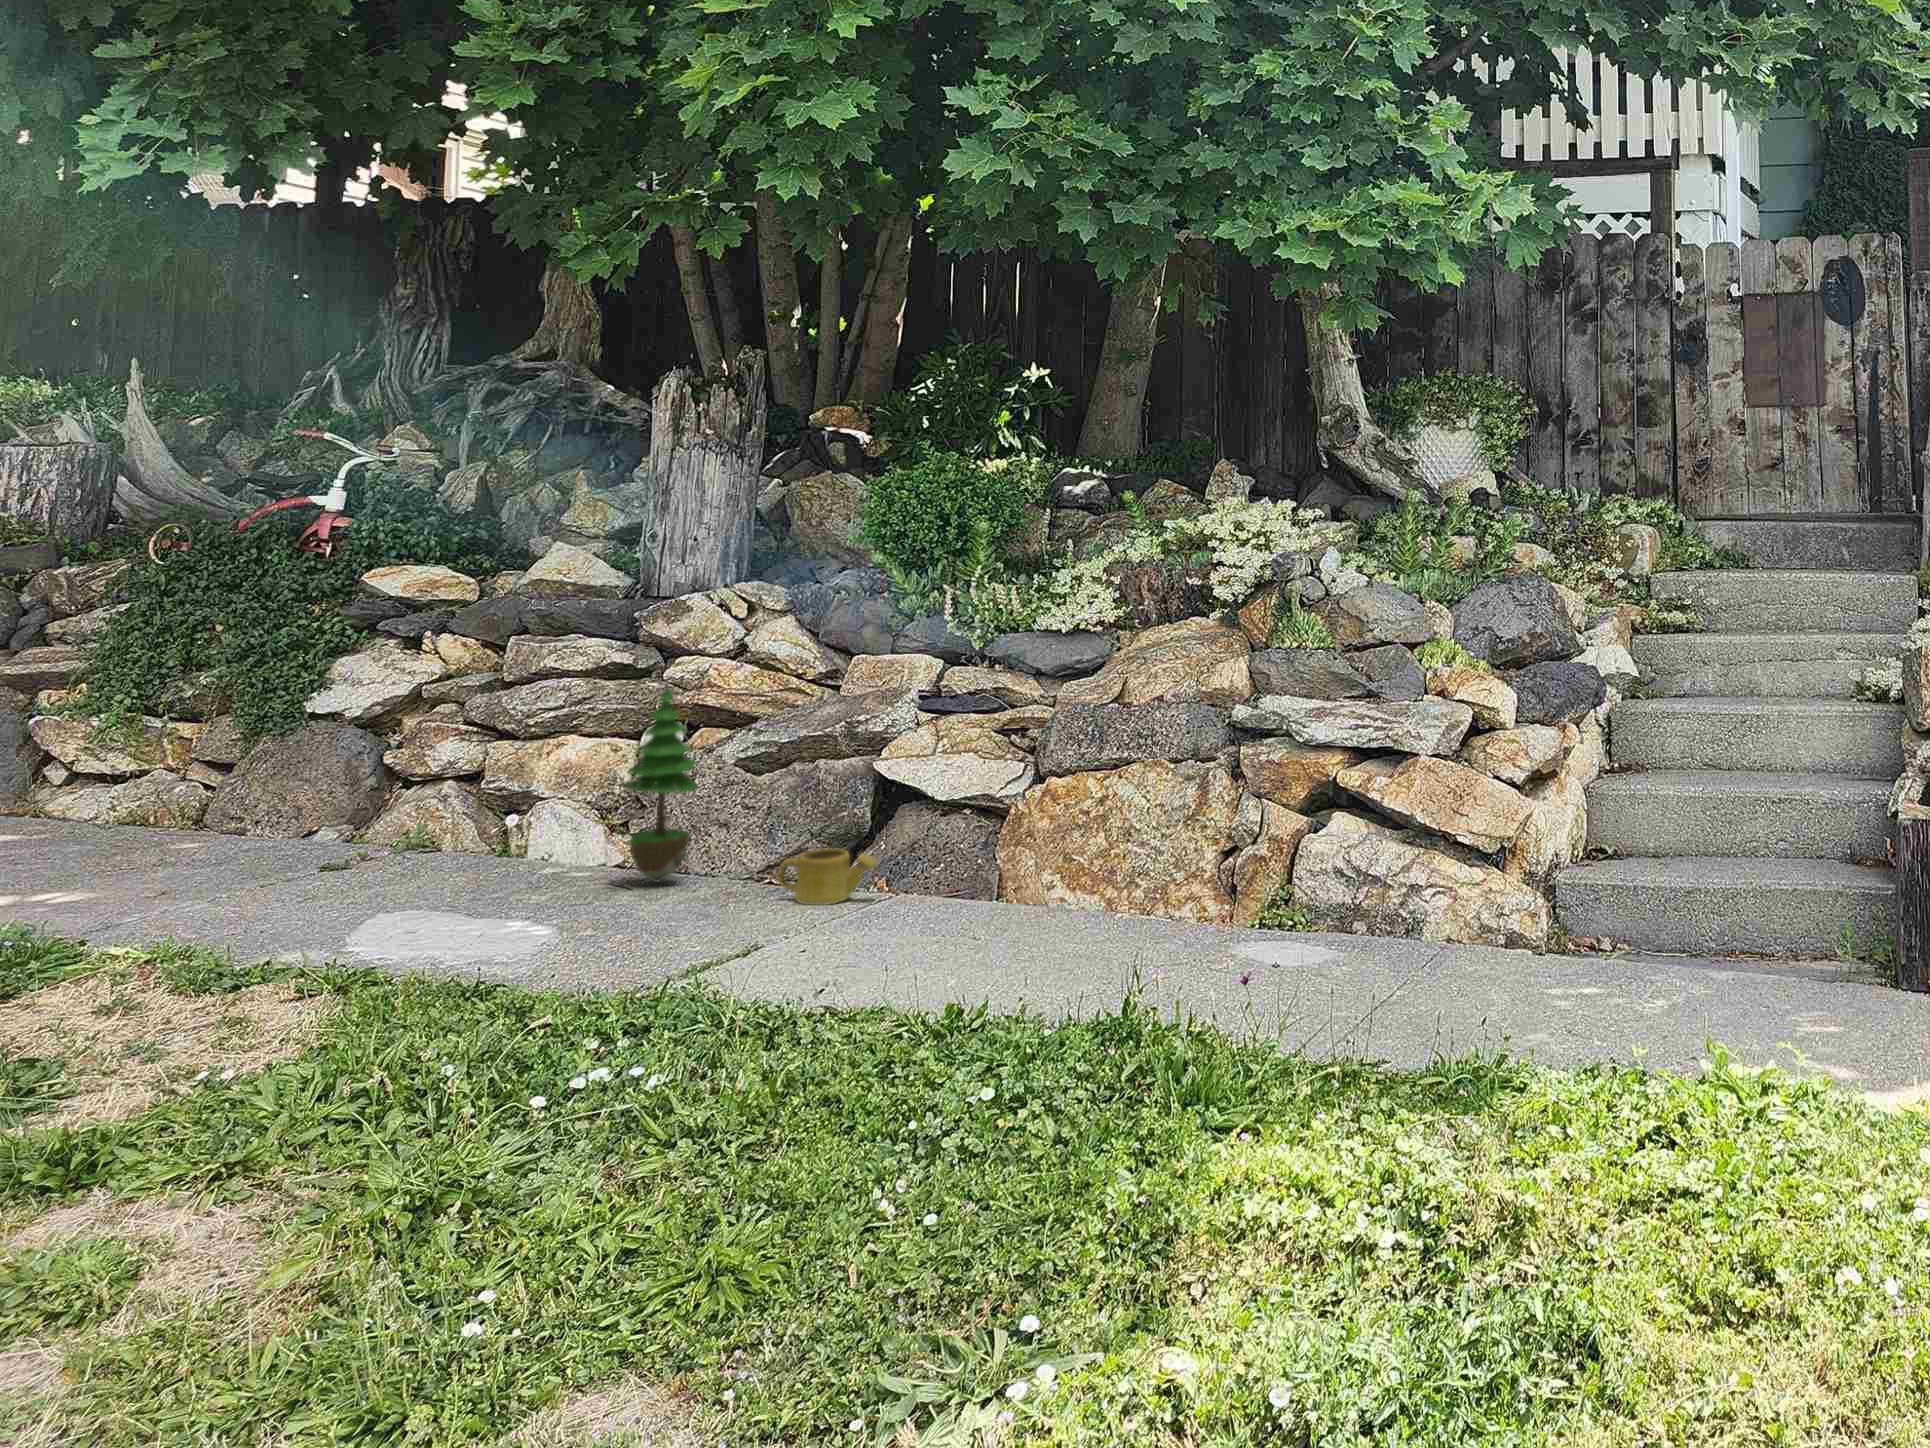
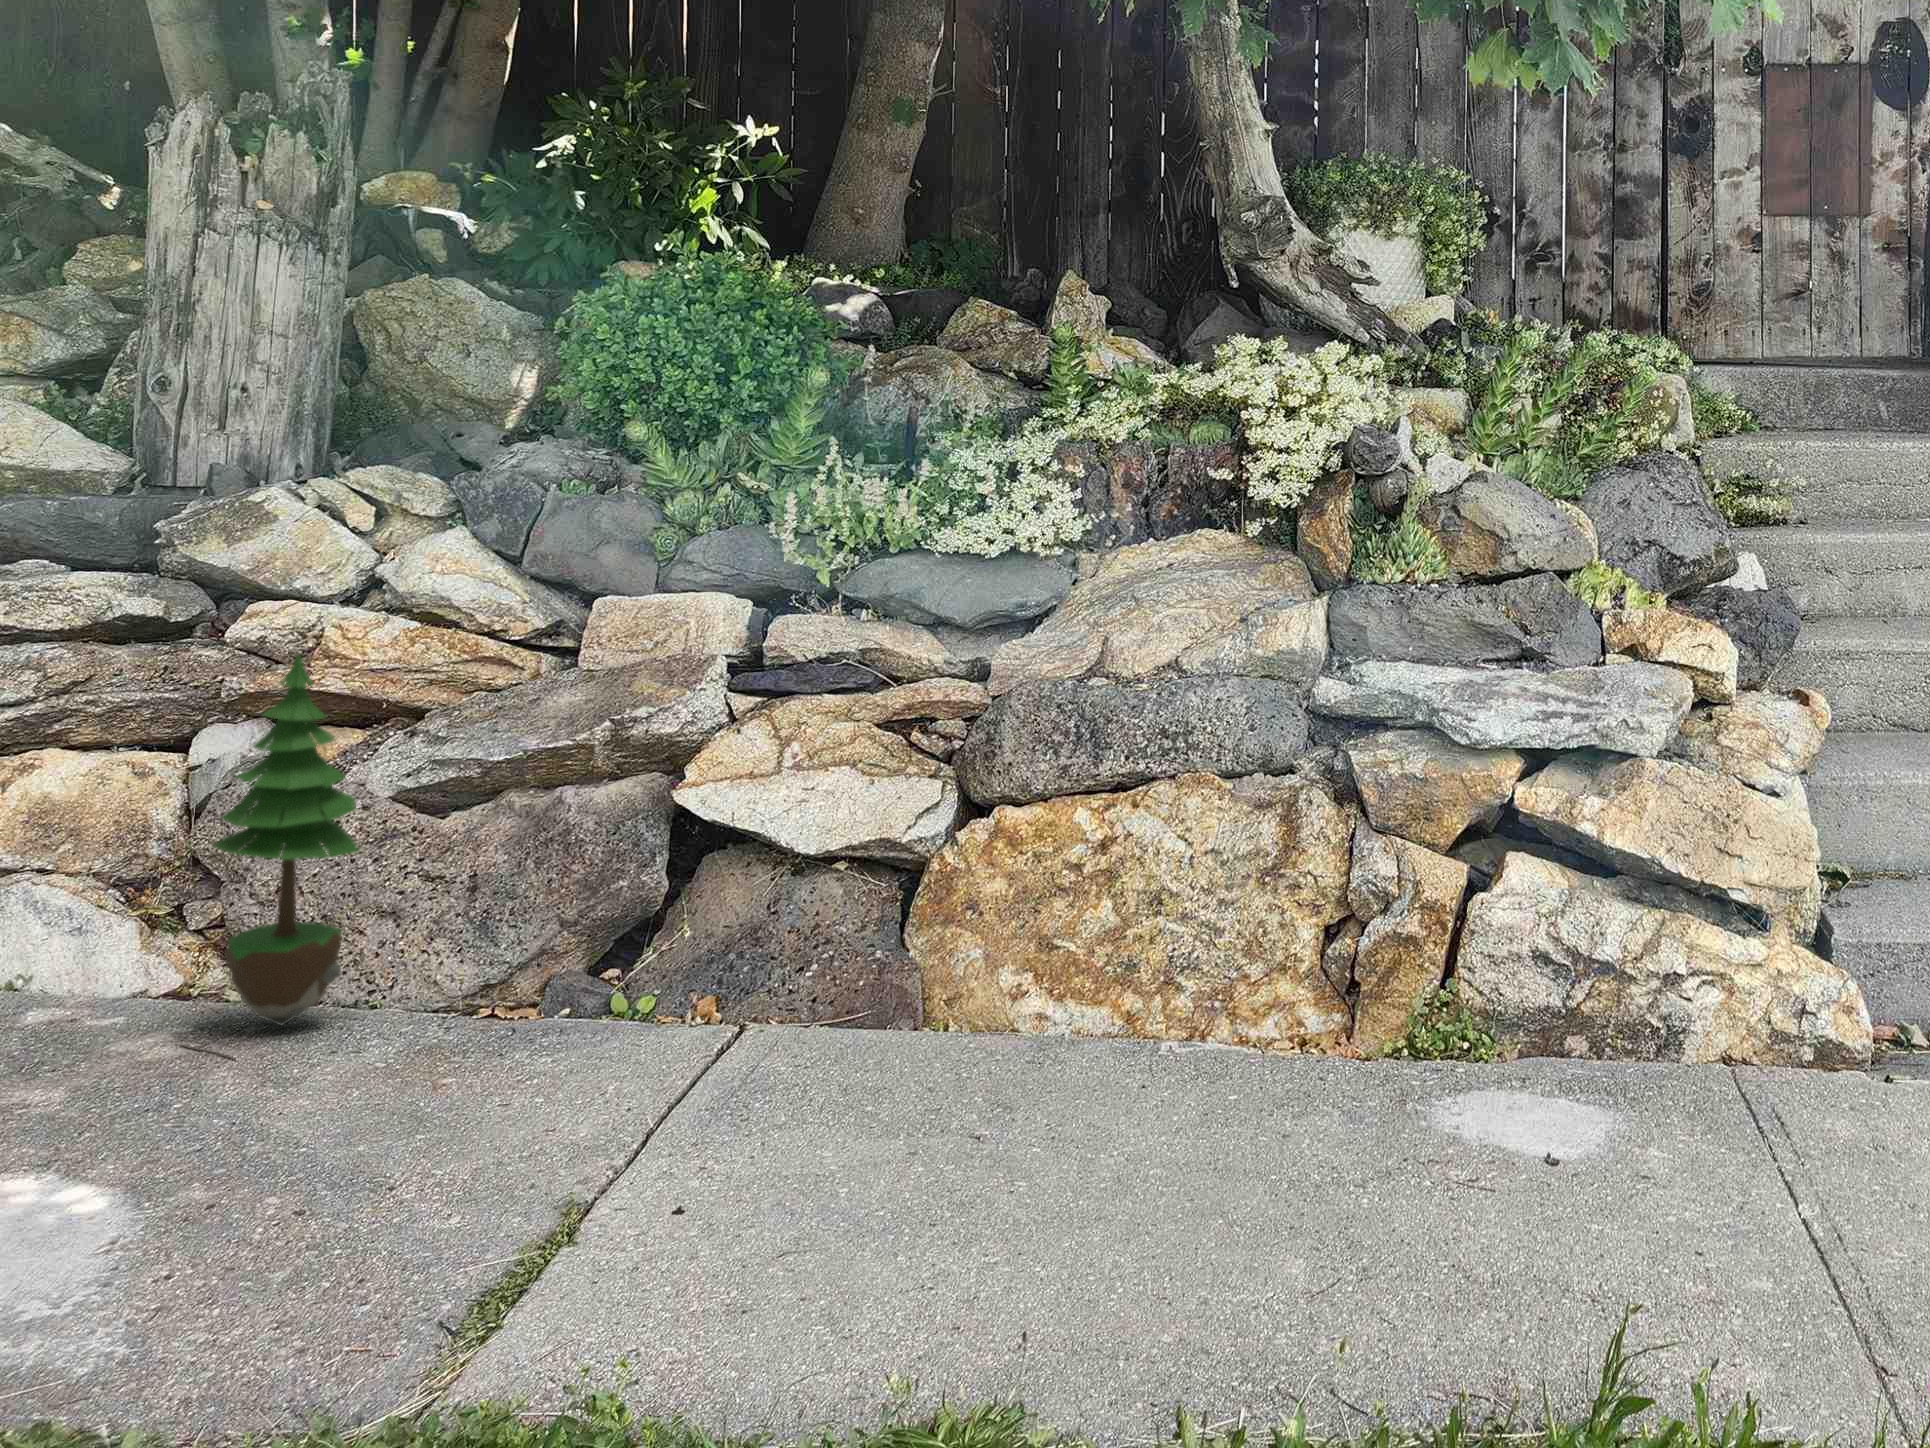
watering can: present [778,848,877,905] -> none [545,951,736,1060]

